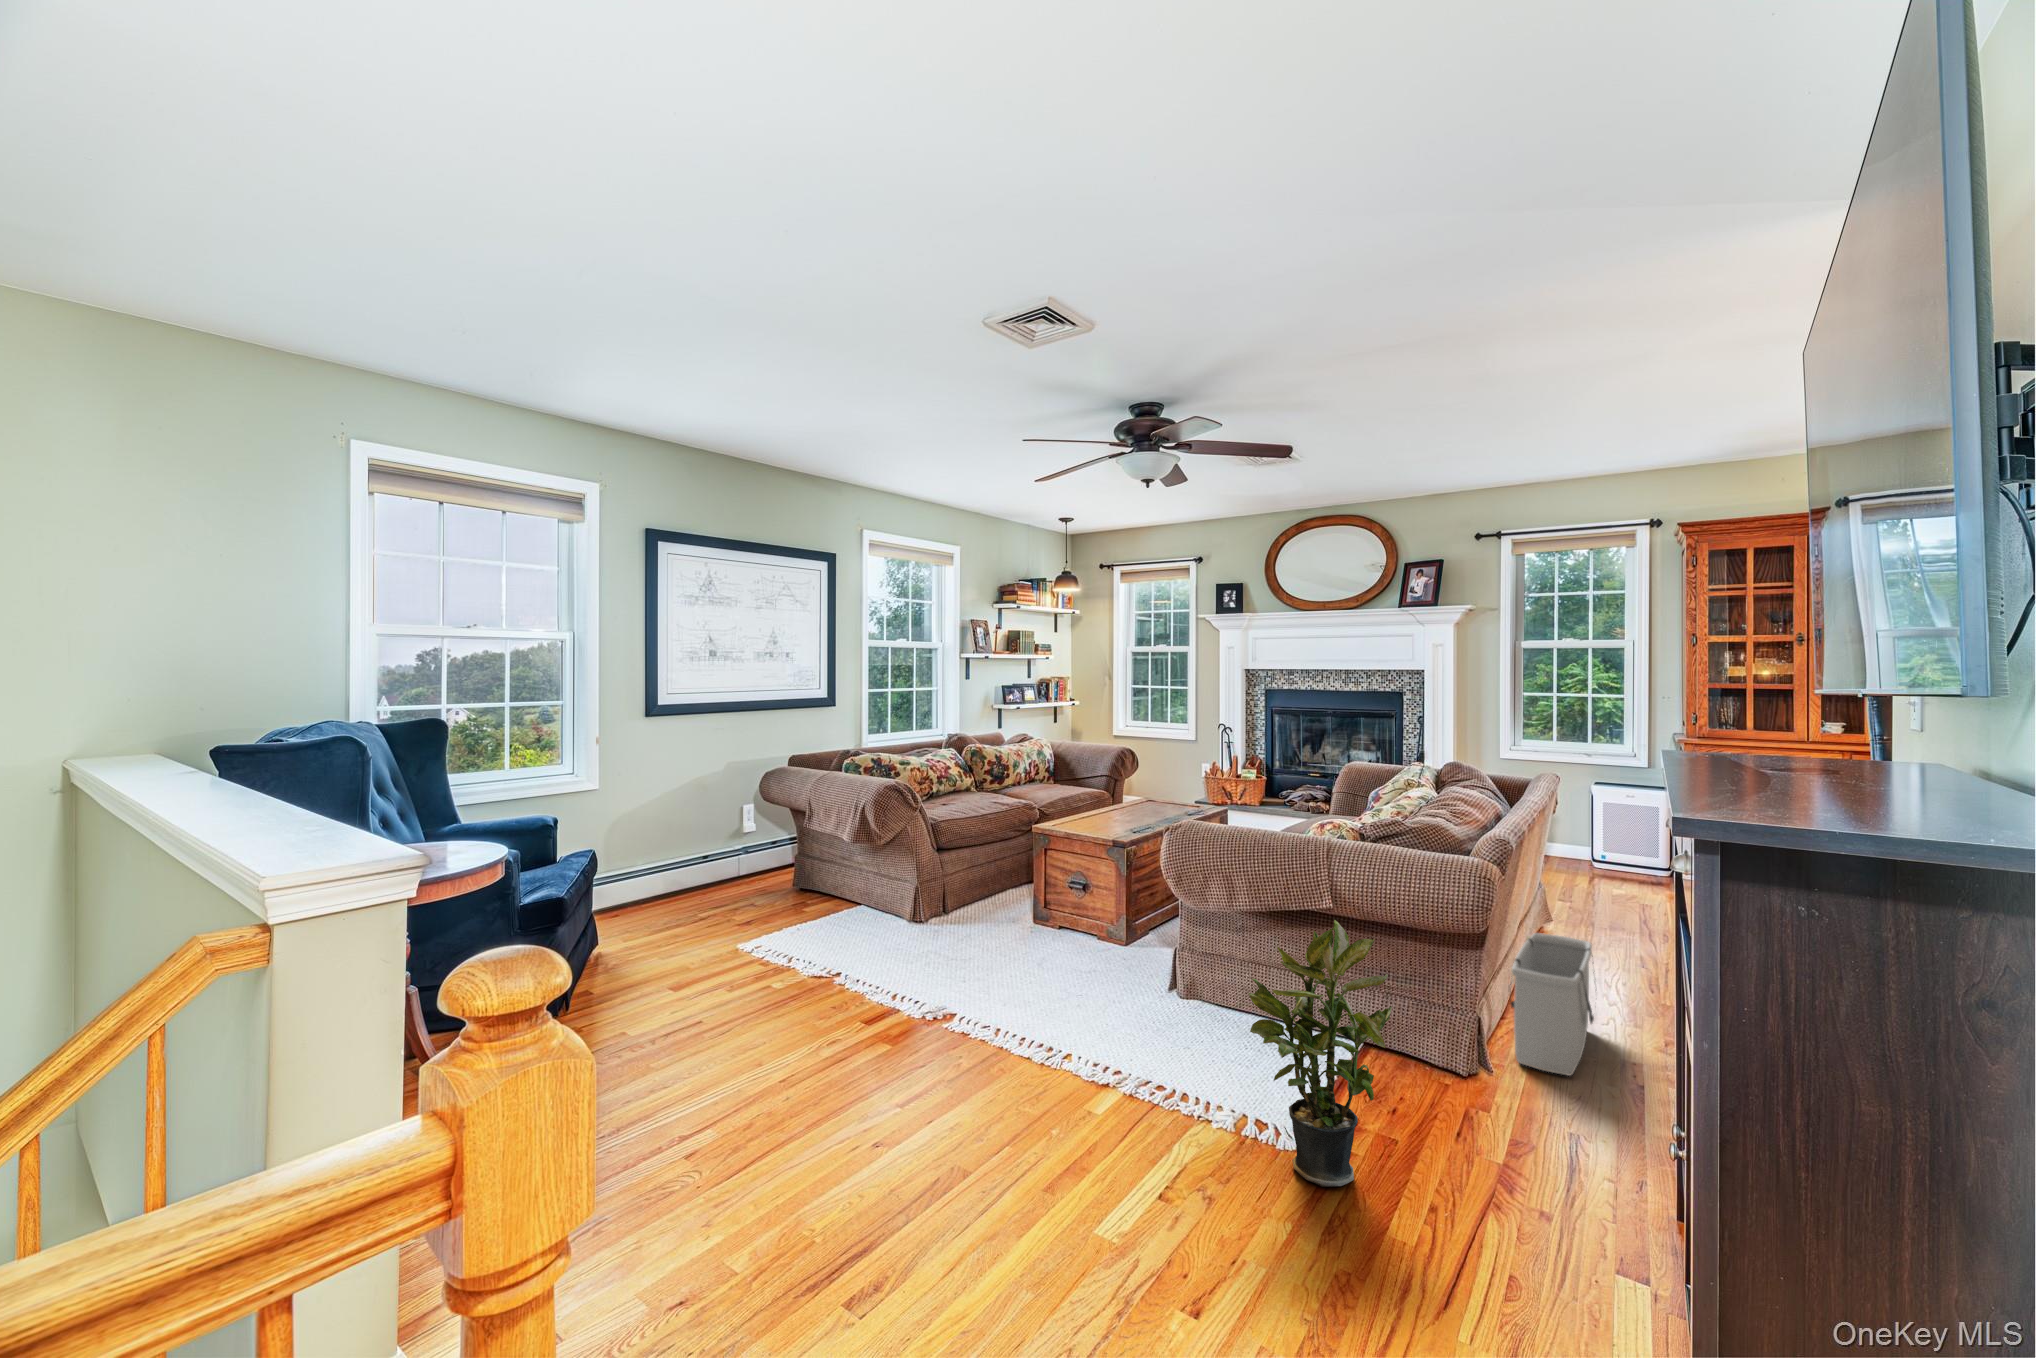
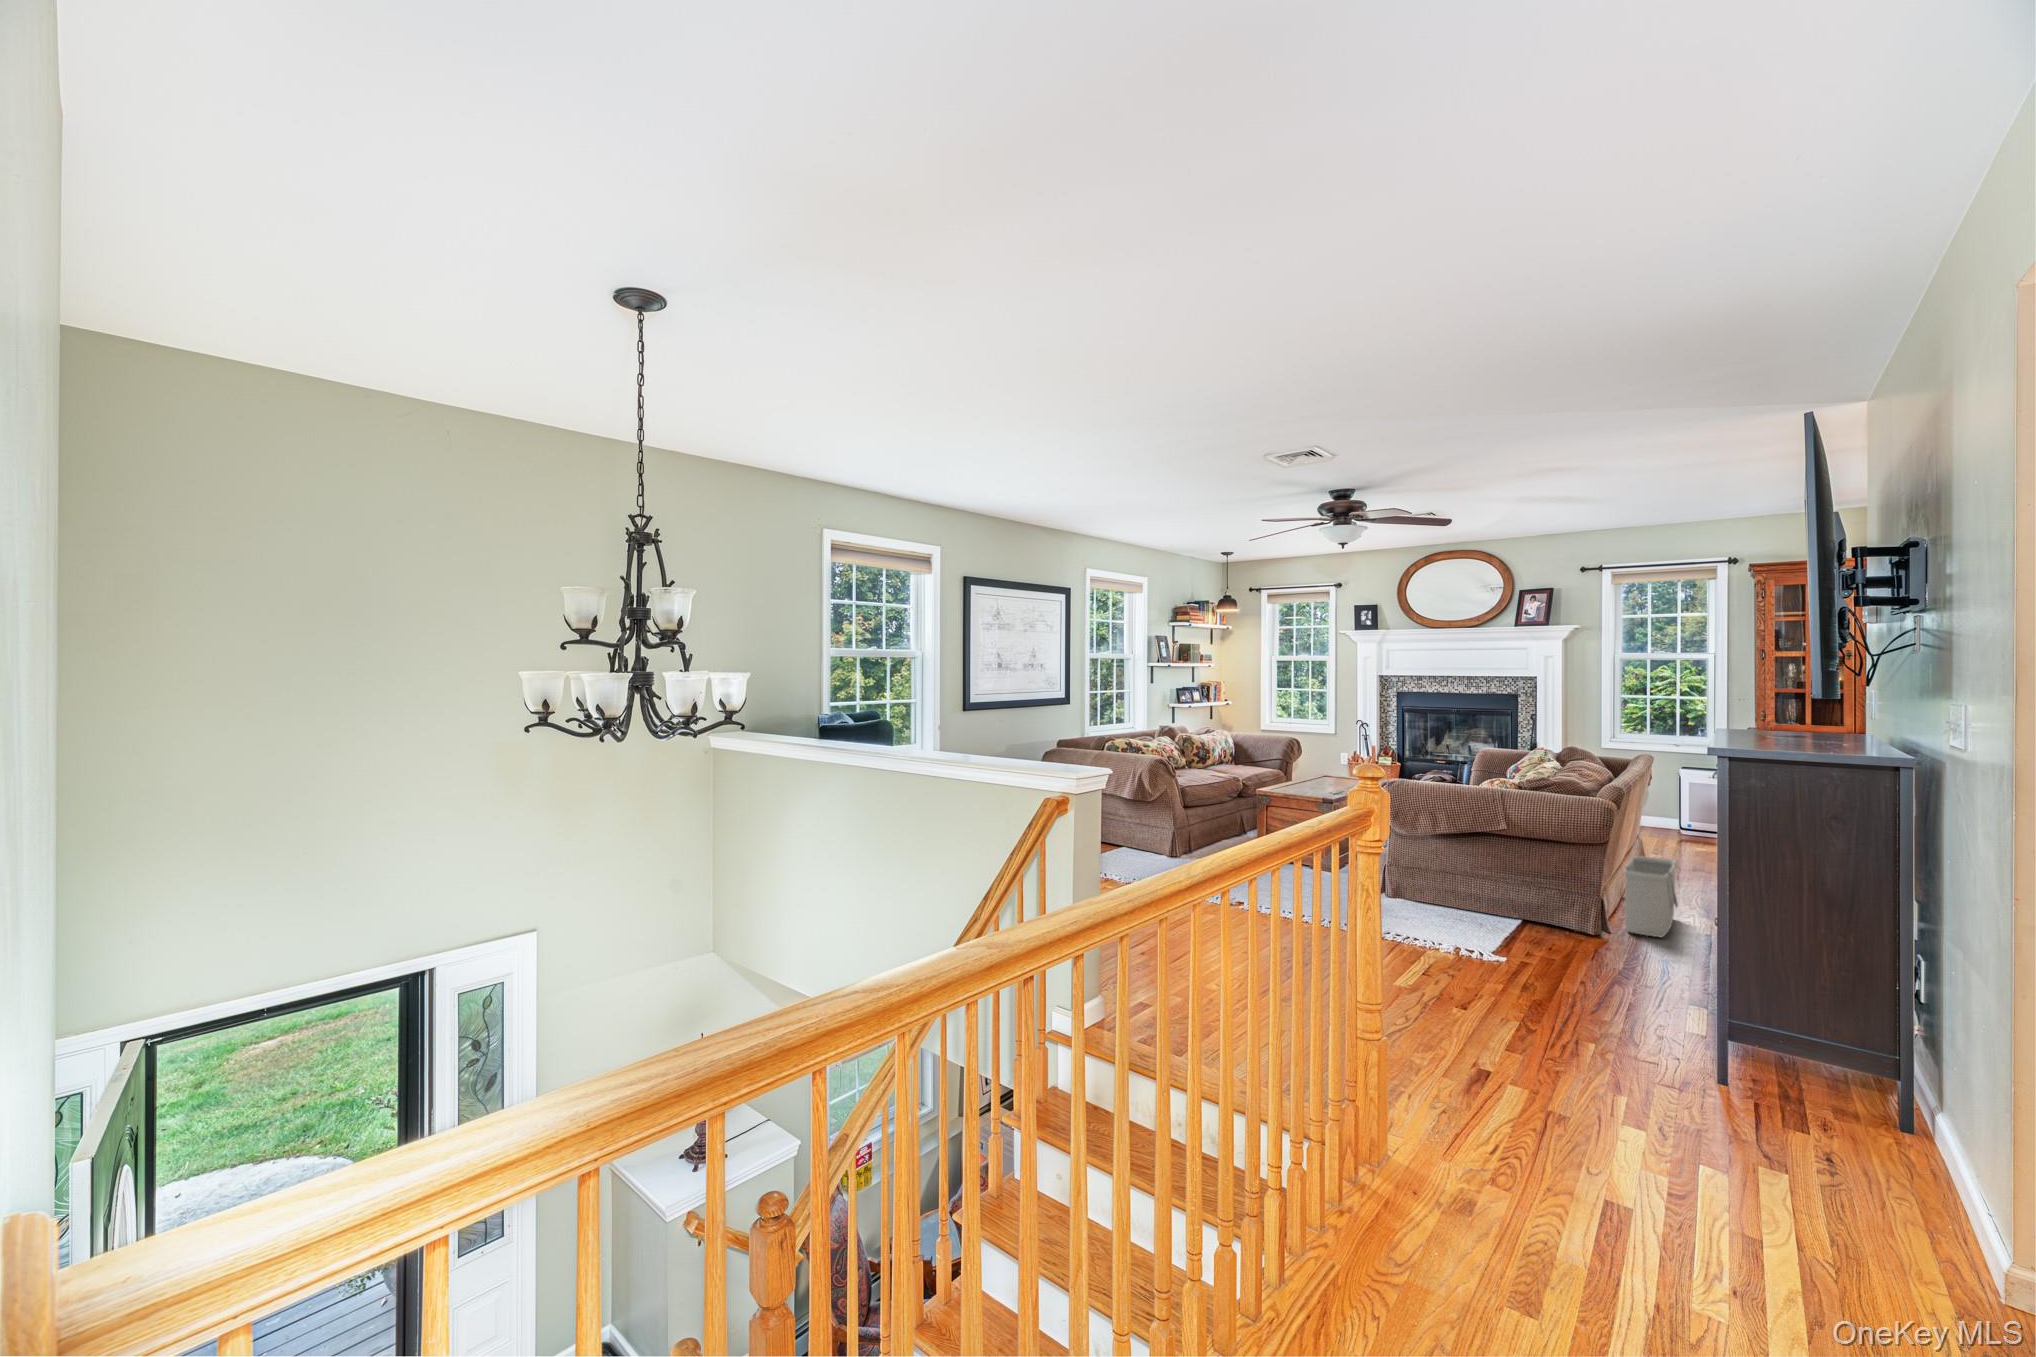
potted plant: present [1249,920,1392,1187] -> none [1467,827,1556,976]

